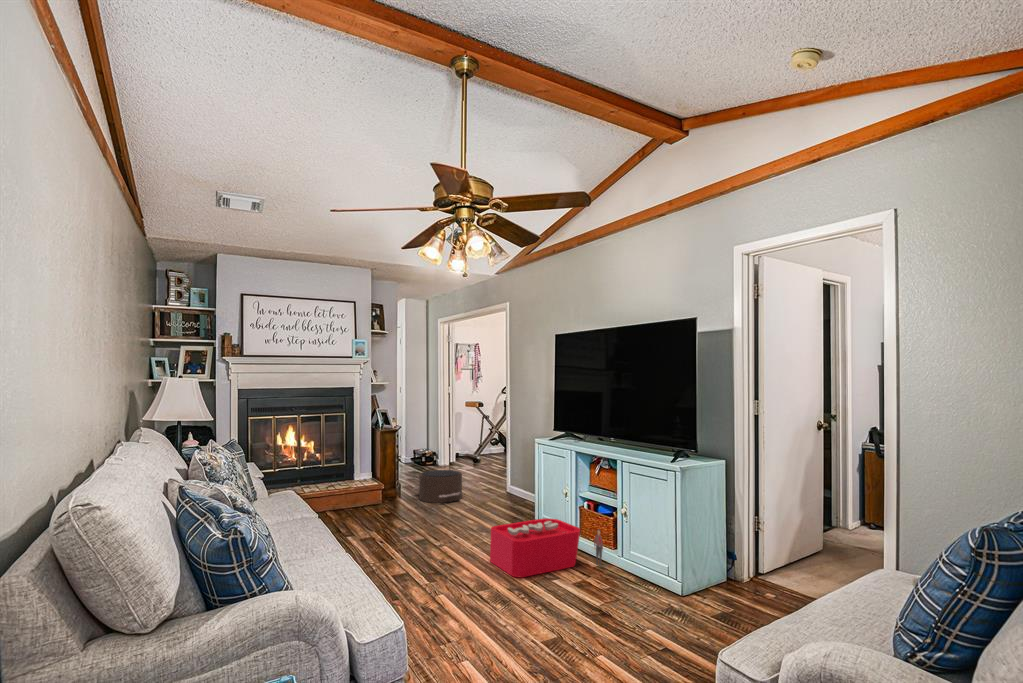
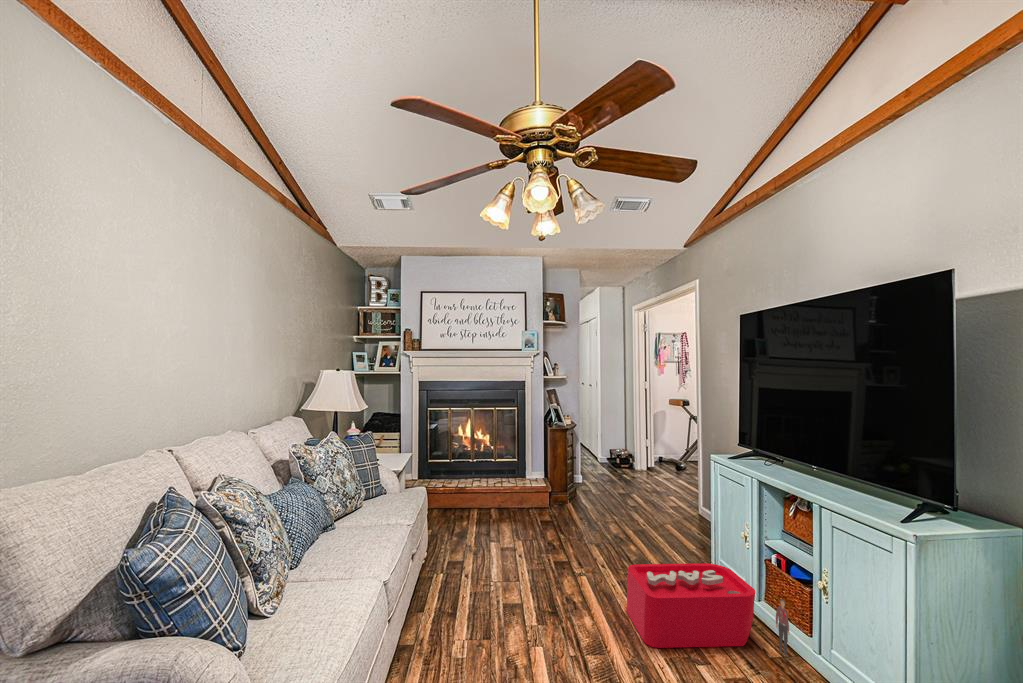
pouf: present [414,470,462,503] -> none [586,476,640,515]

